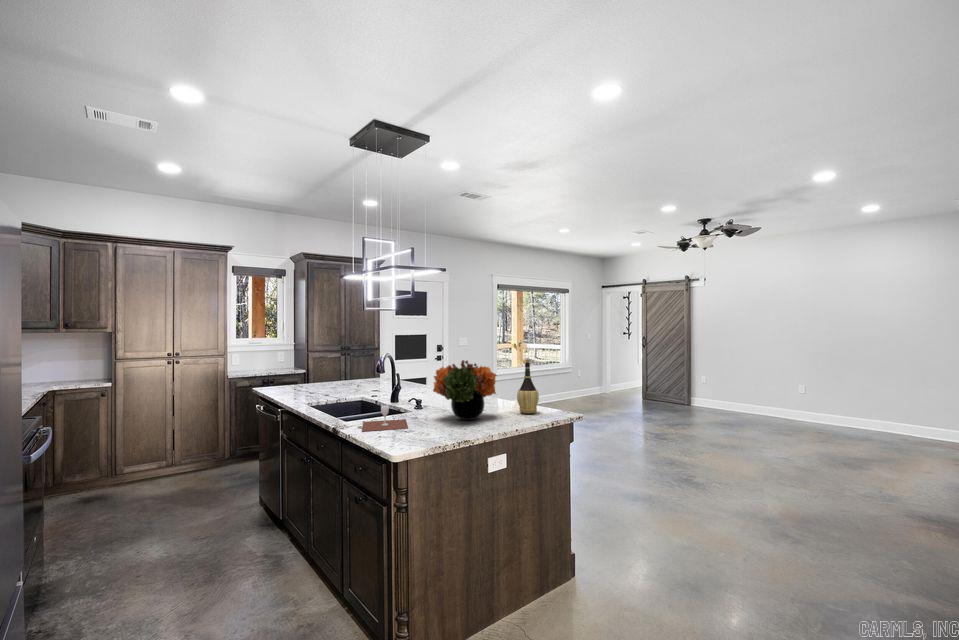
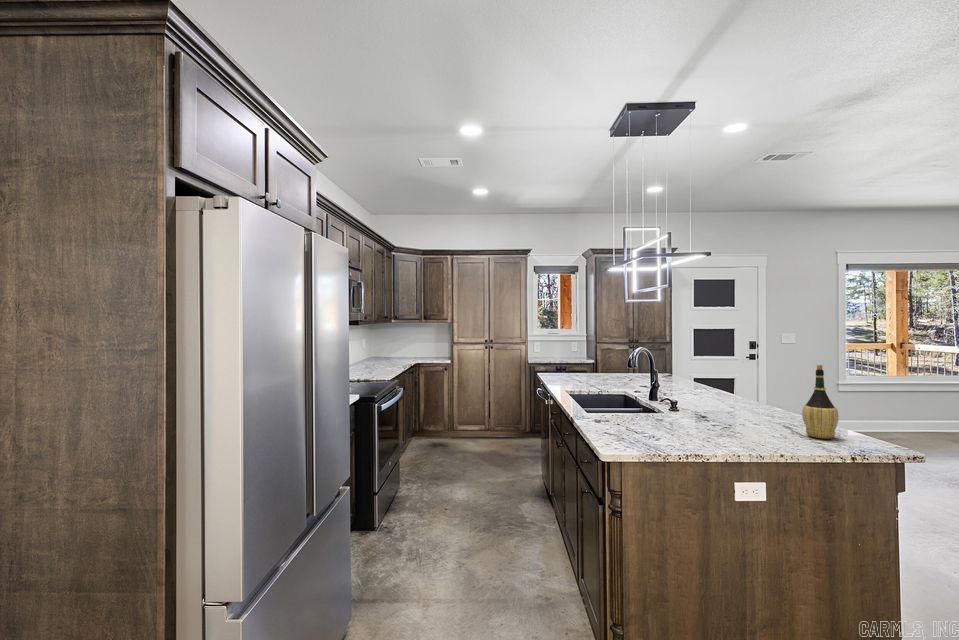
flower arrangement: present [433,360,497,420] -> none [677,360,767,433]
wine glass: present [362,405,408,431] -> none [594,402,649,430]

